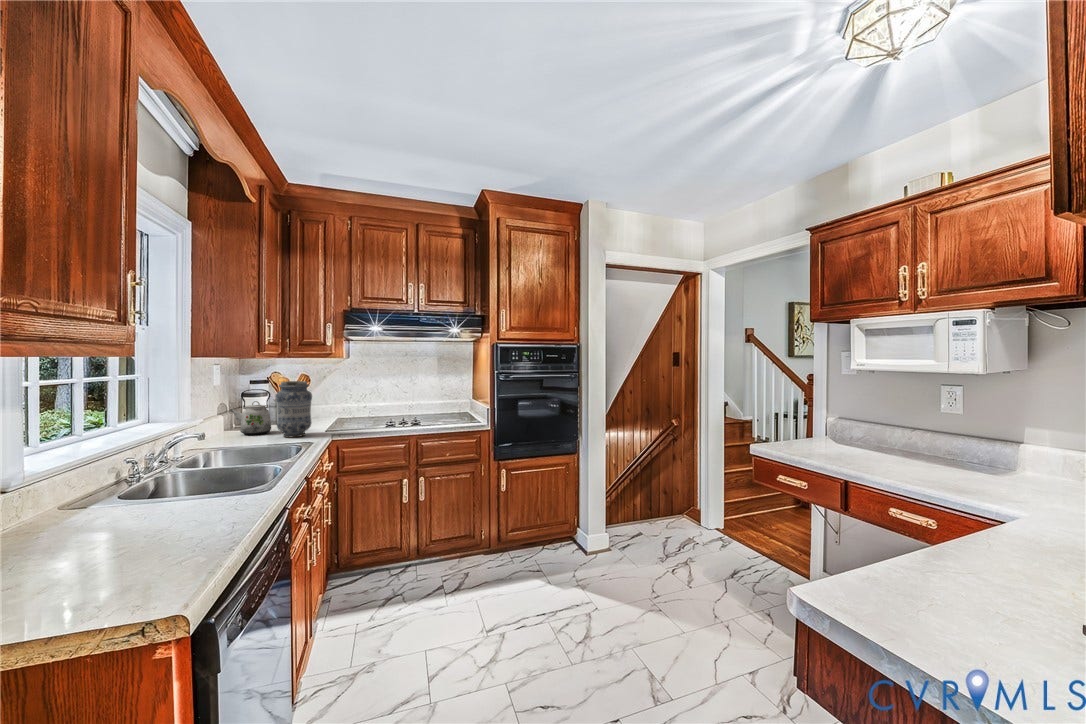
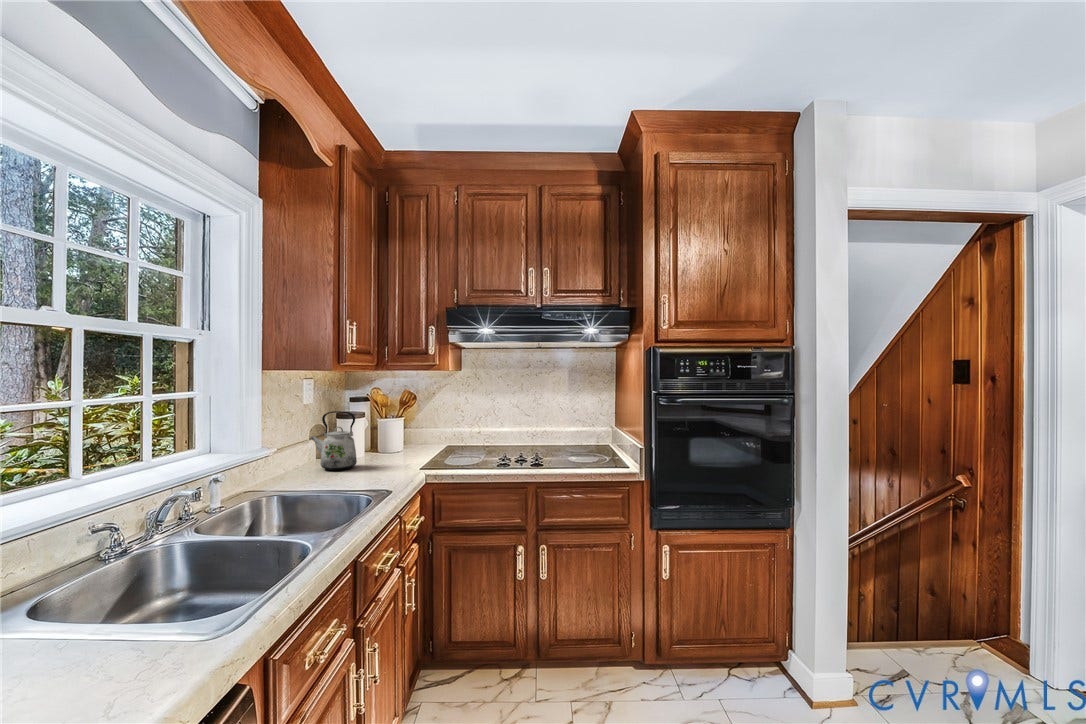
vase: present [276,381,312,437] -> none [354,402,399,478]

